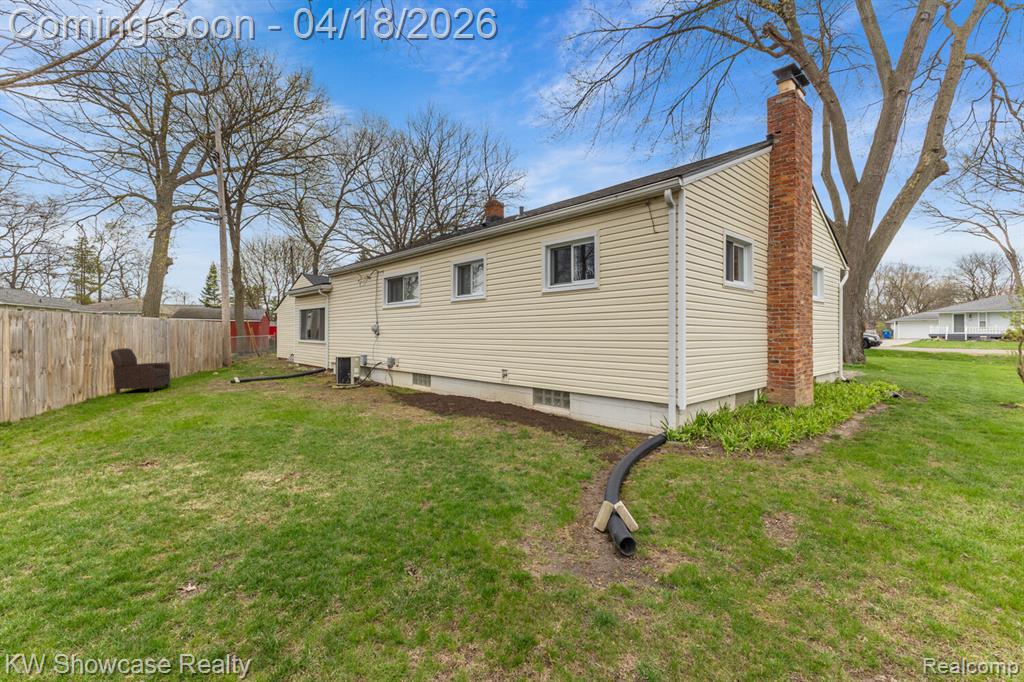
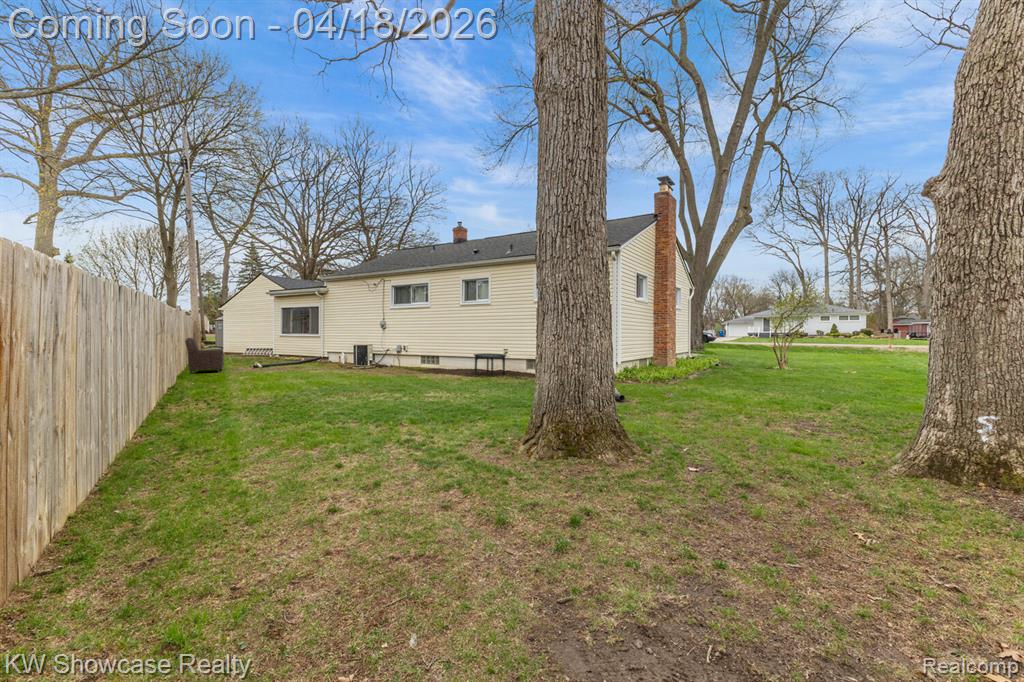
round table: none [451,374,504,413] -> present [474,353,506,376]

